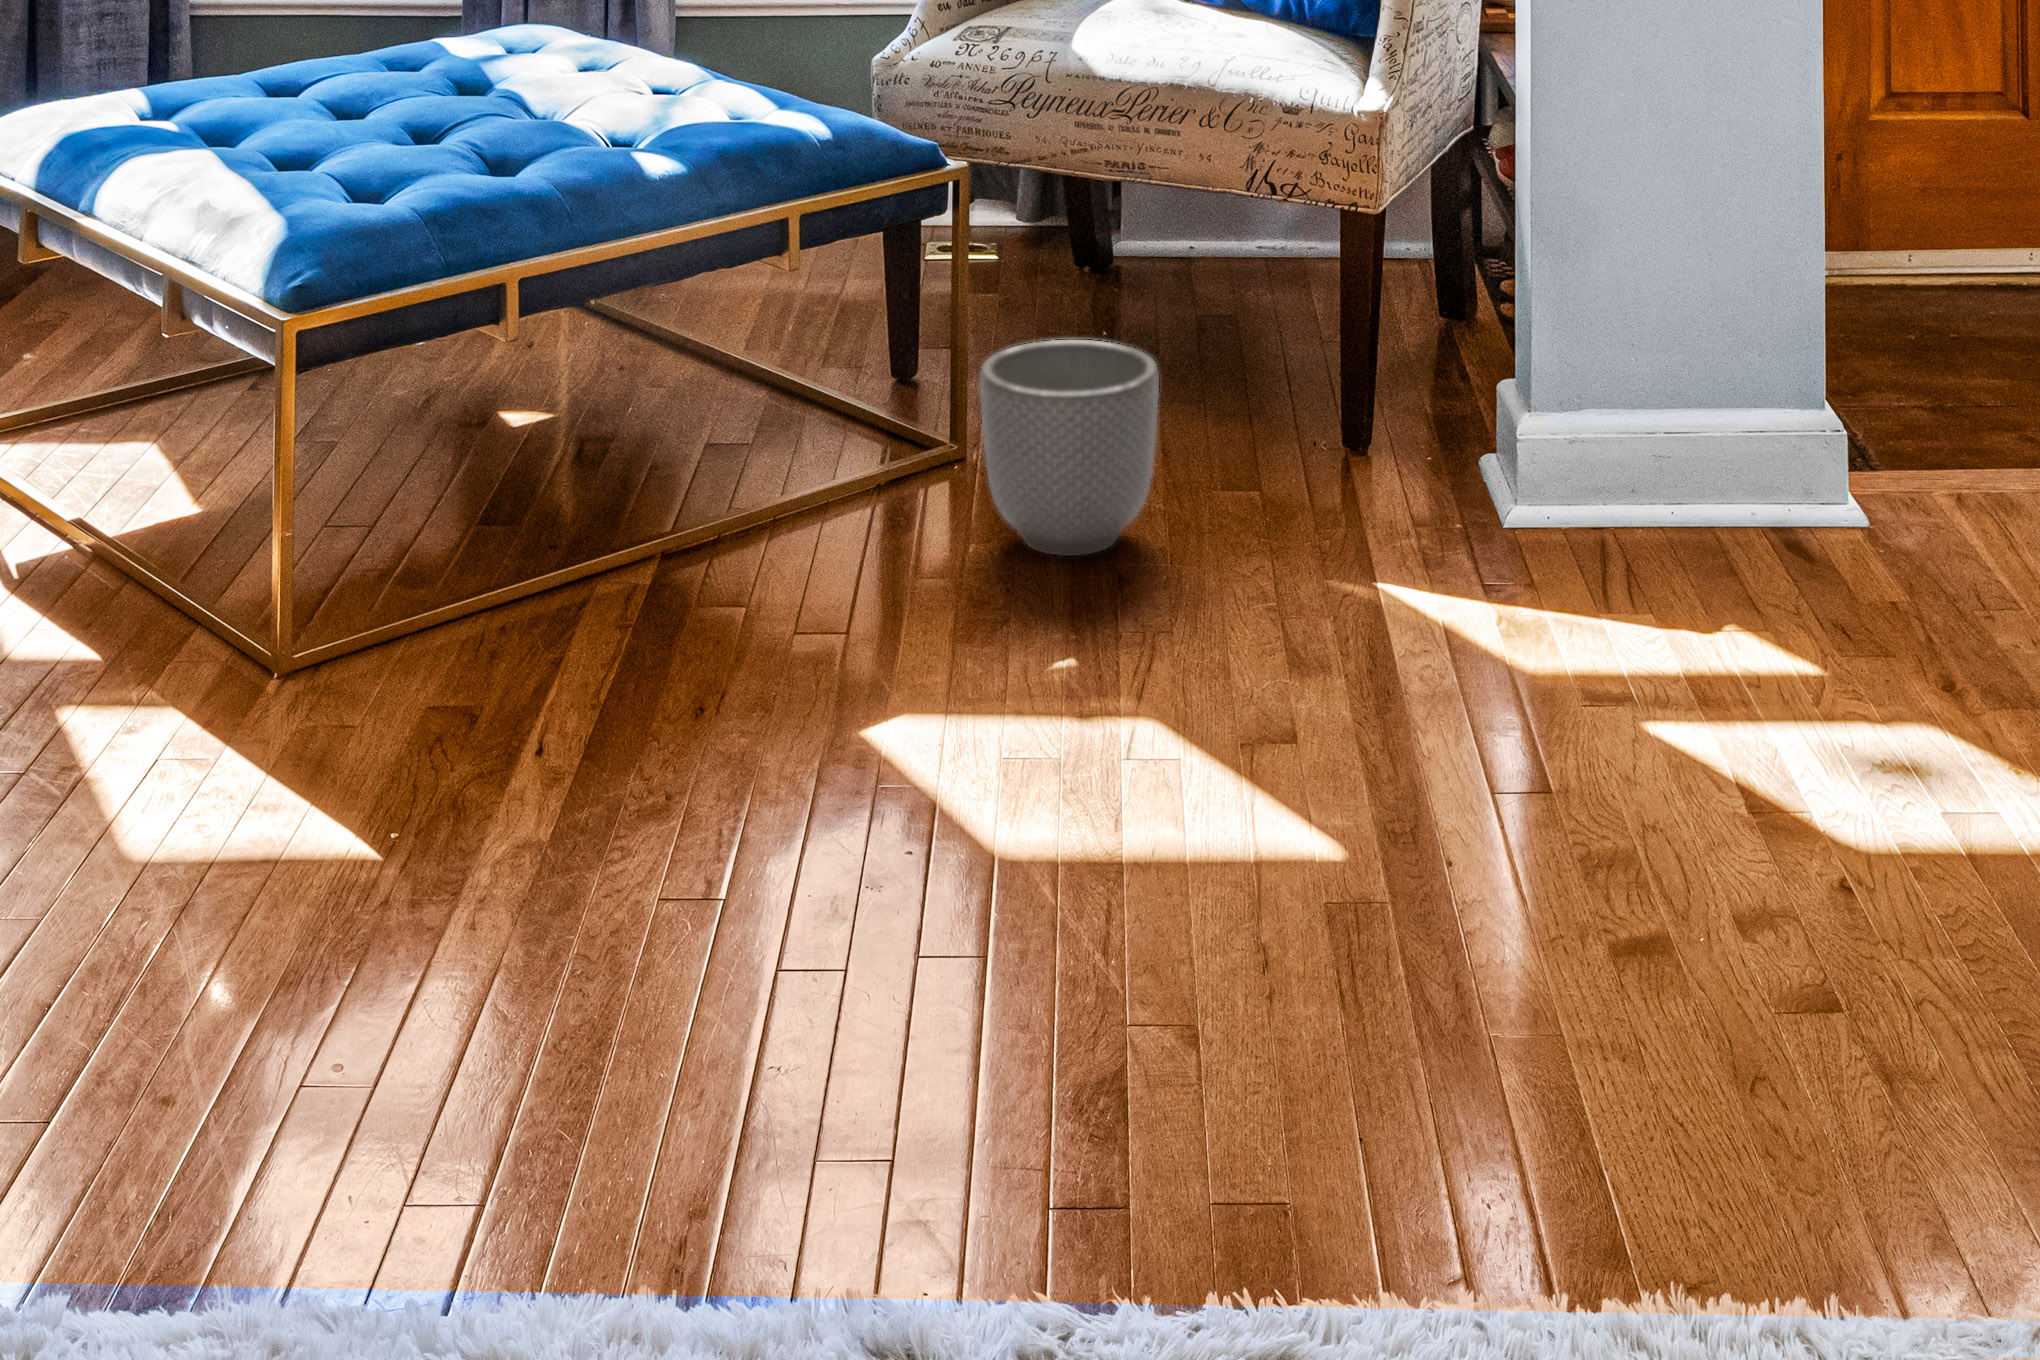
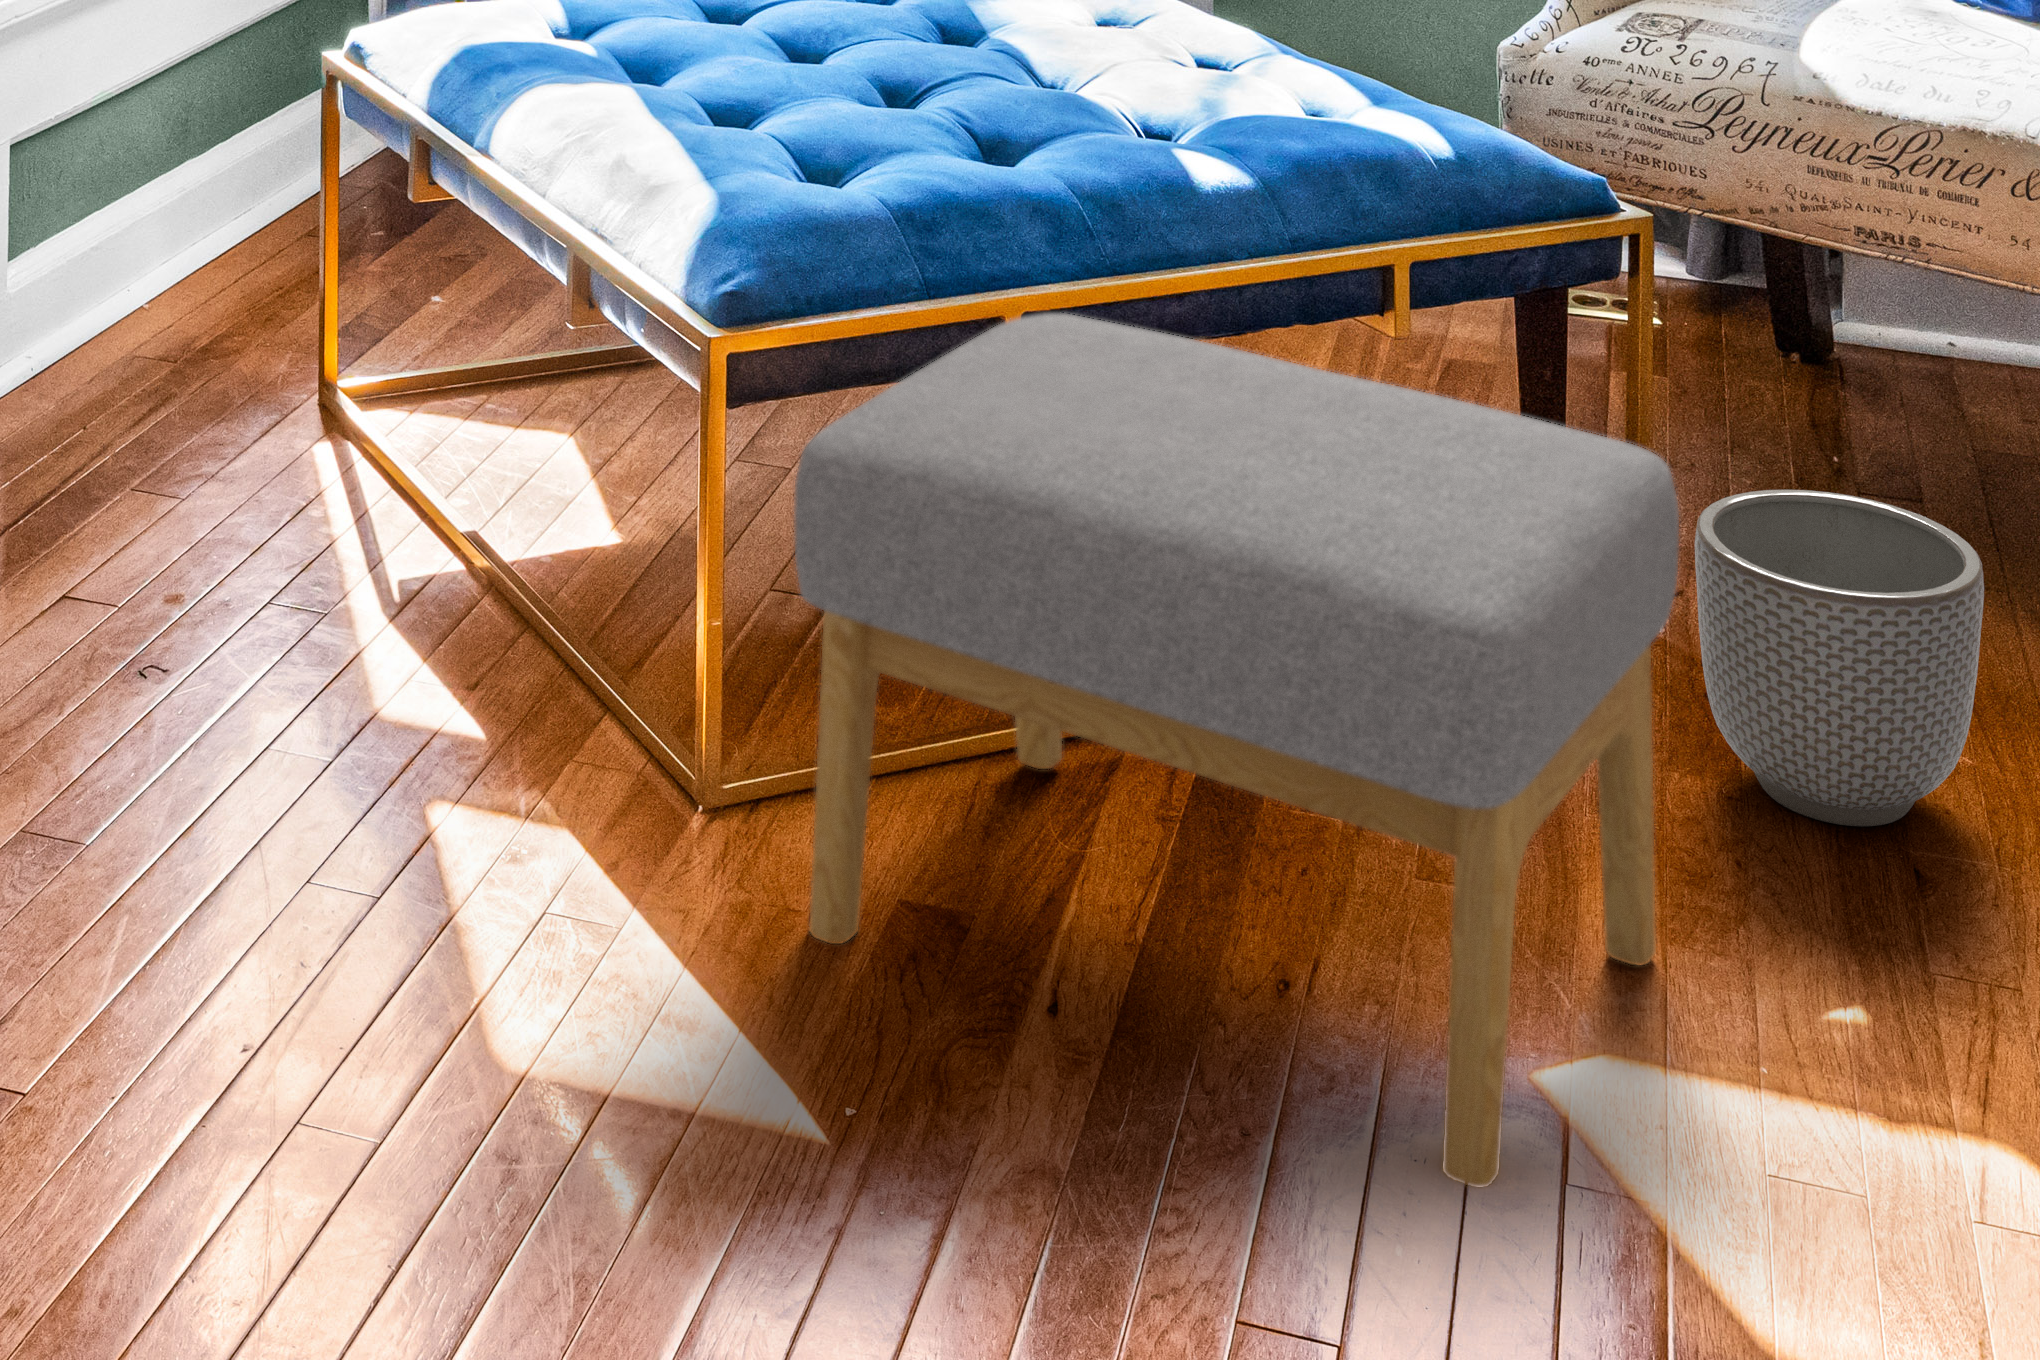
footstool: none [353,265,948,774] -> present [794,314,1679,1188]

